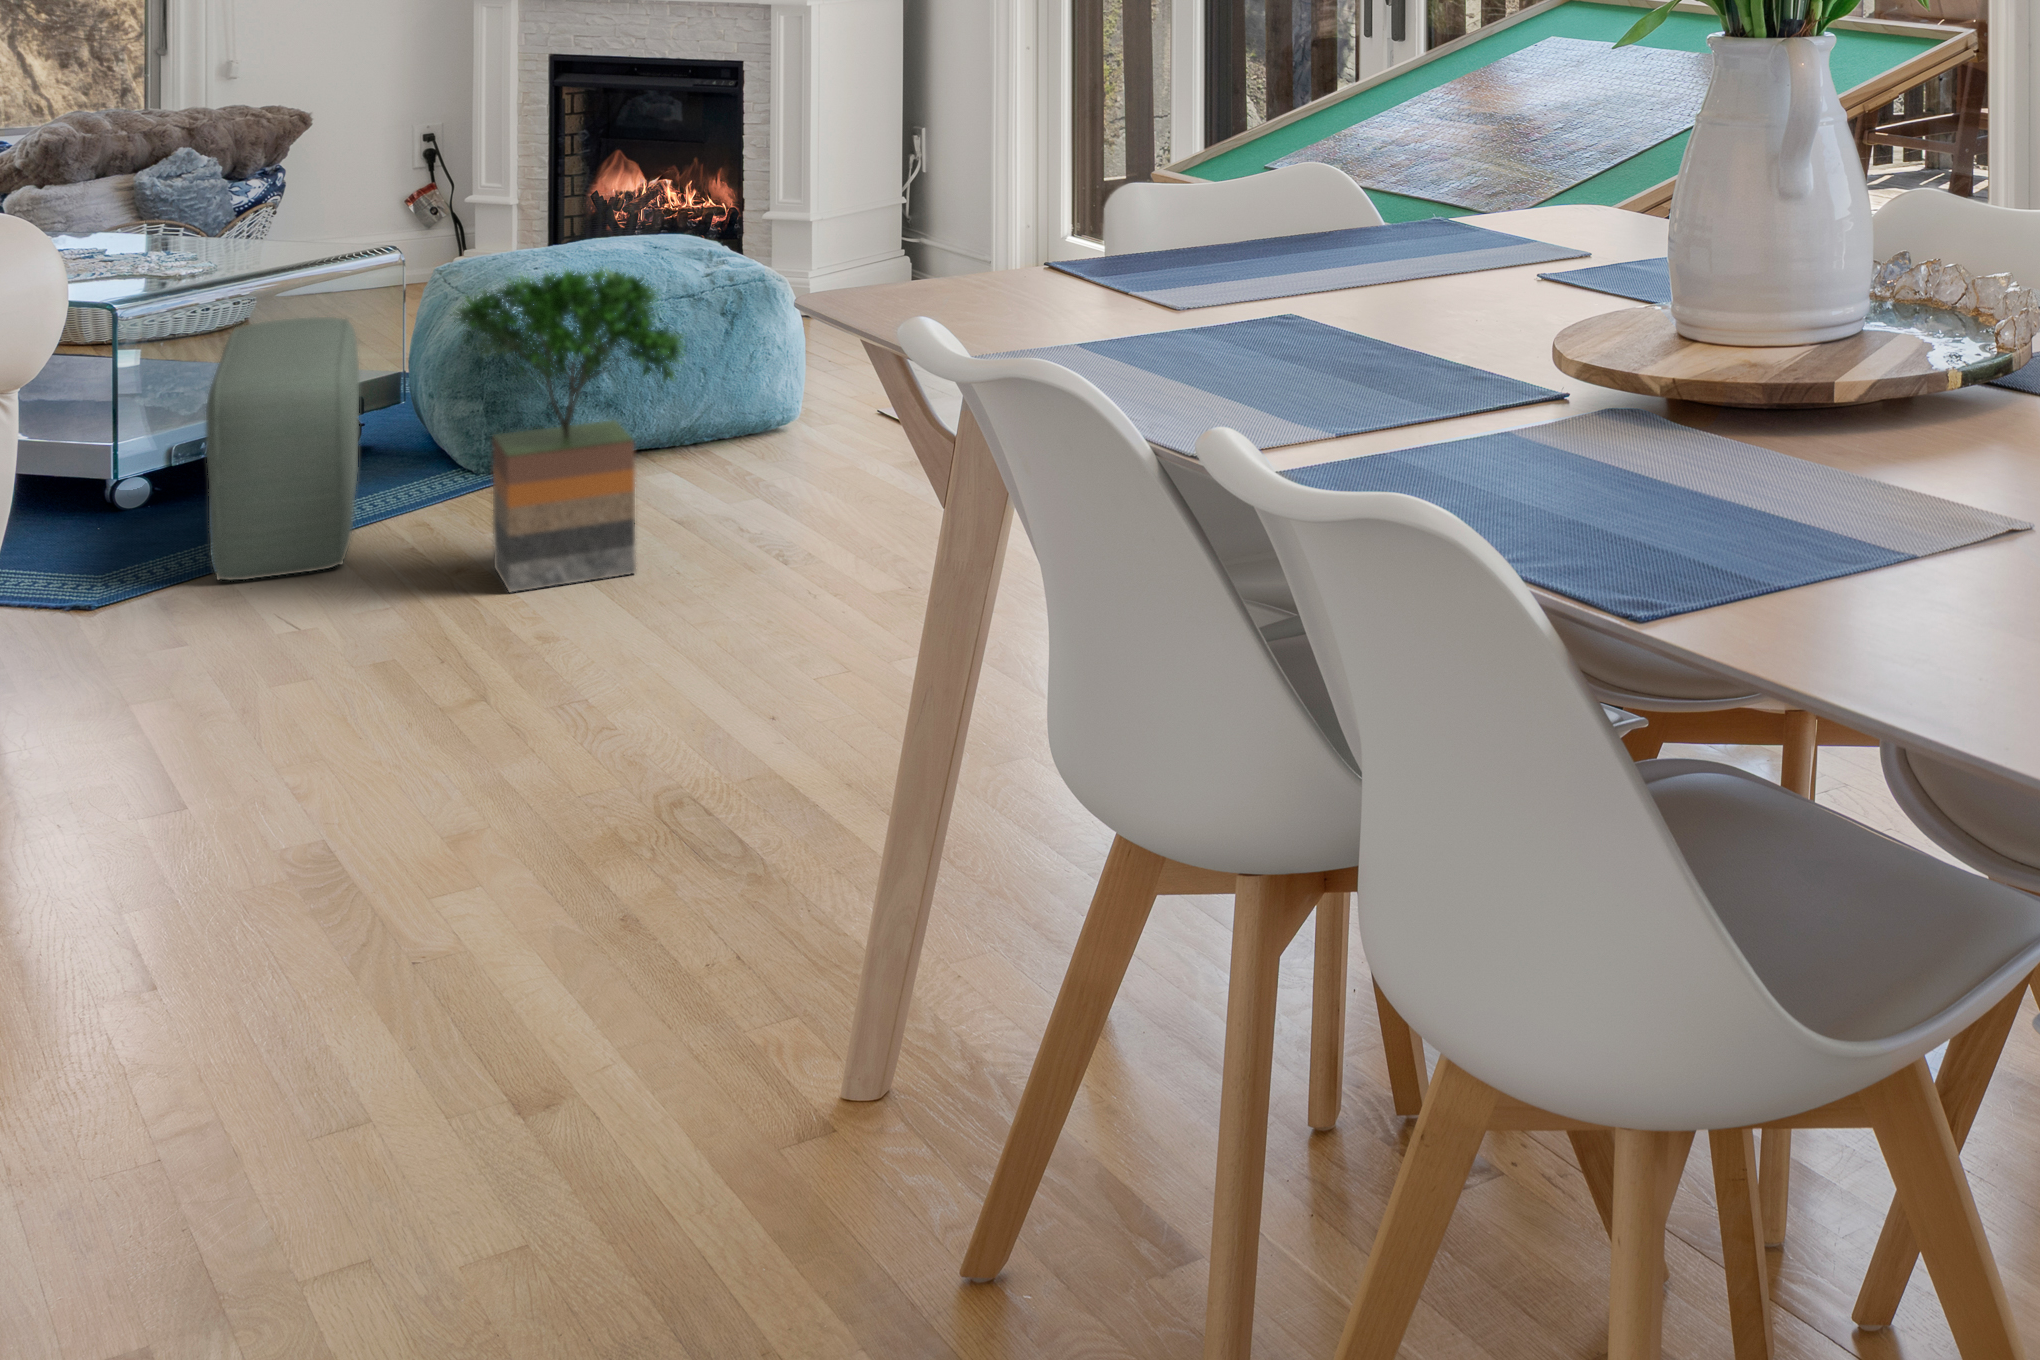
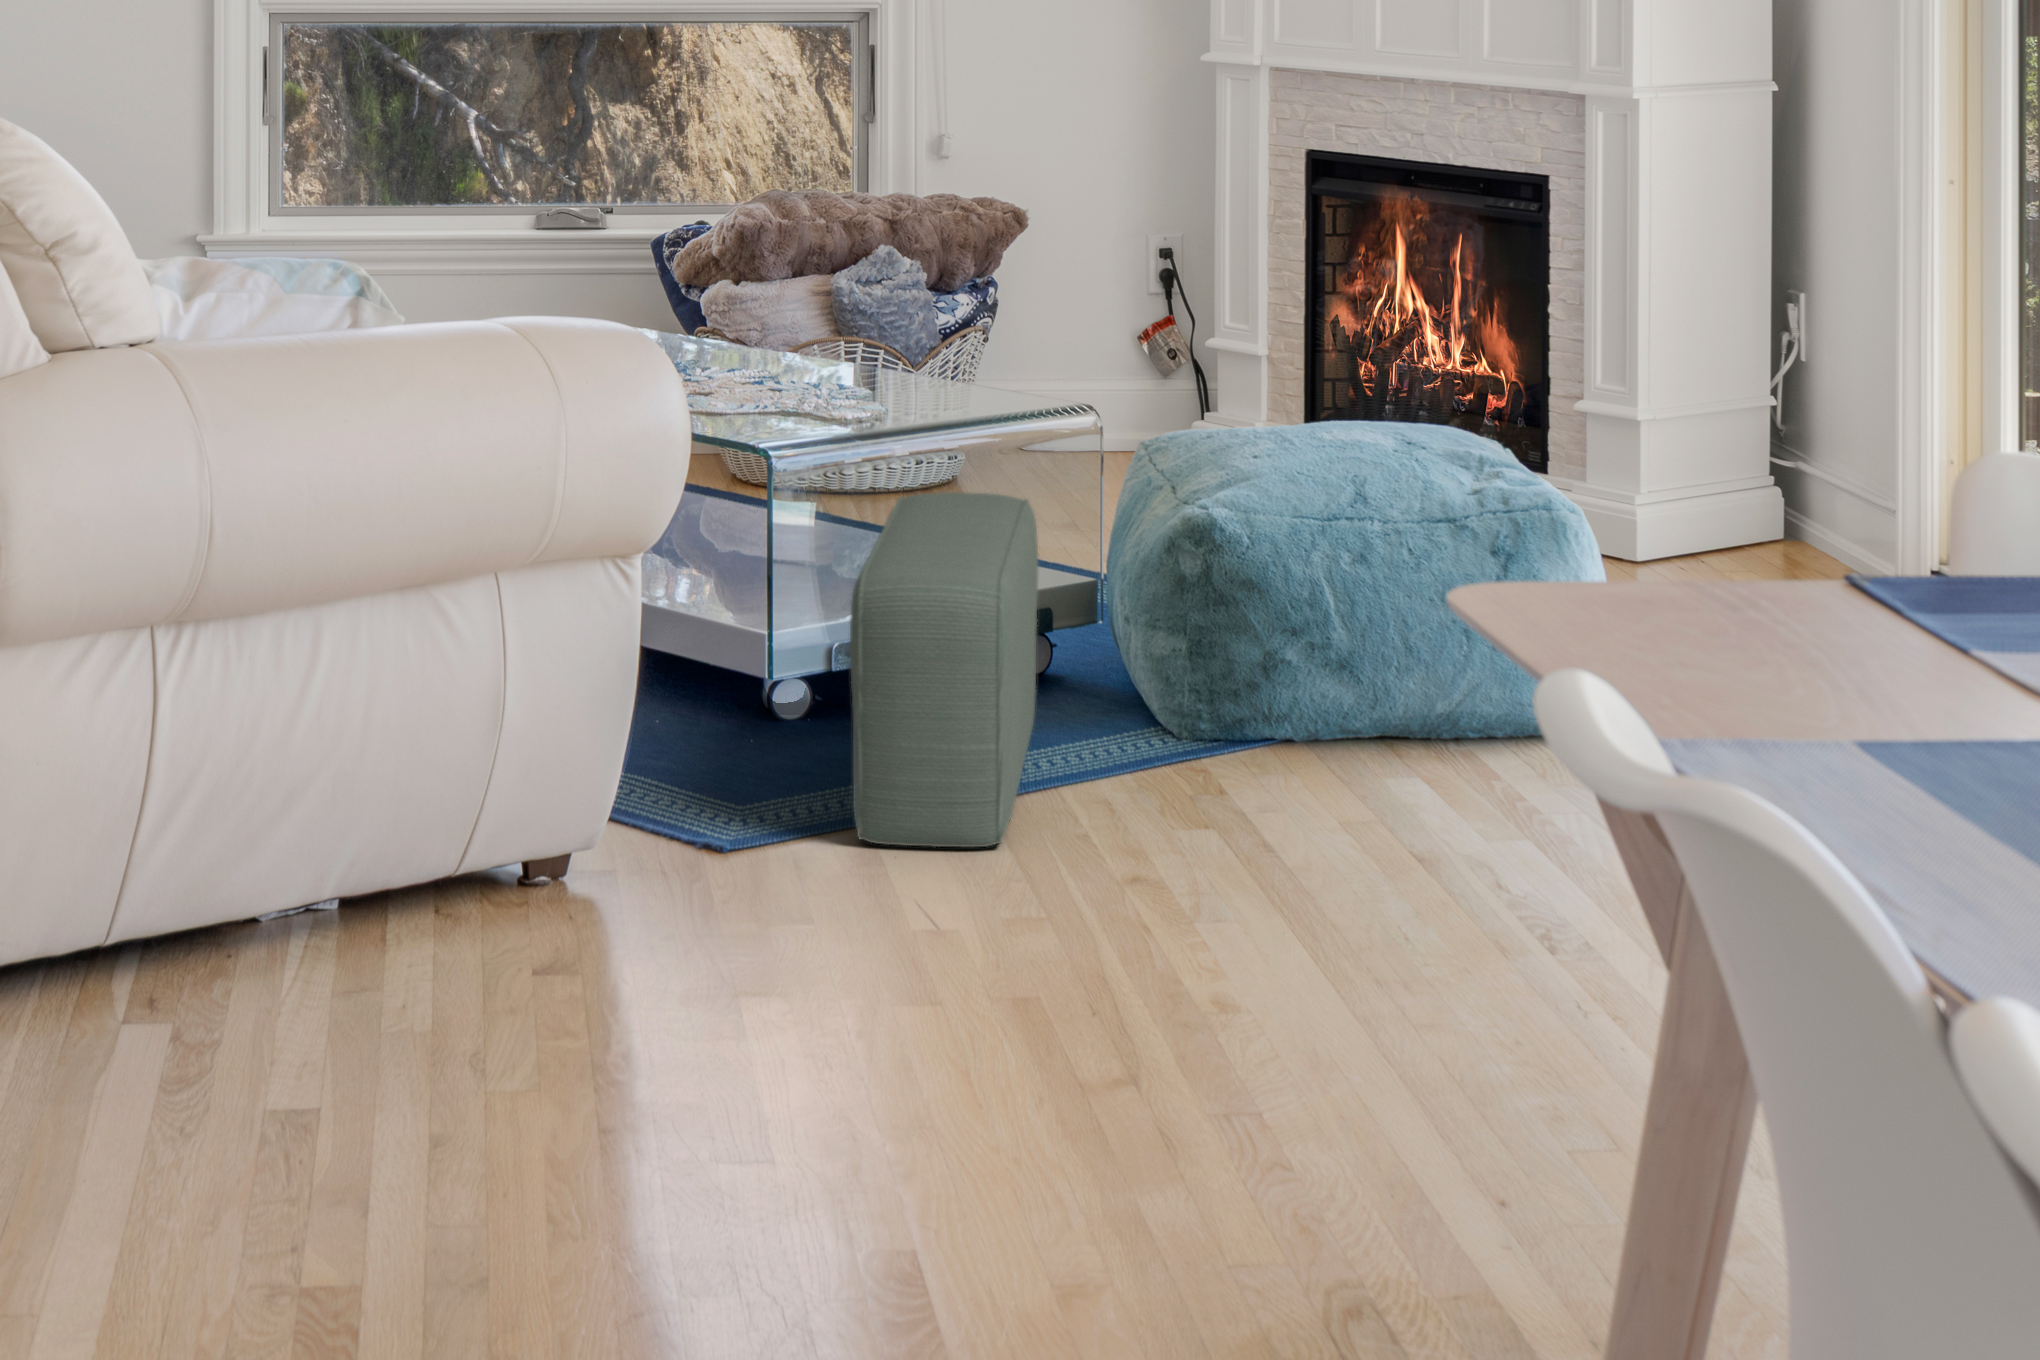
potted tree: present [453,267,685,592] -> none [1123,463,1431,928]

